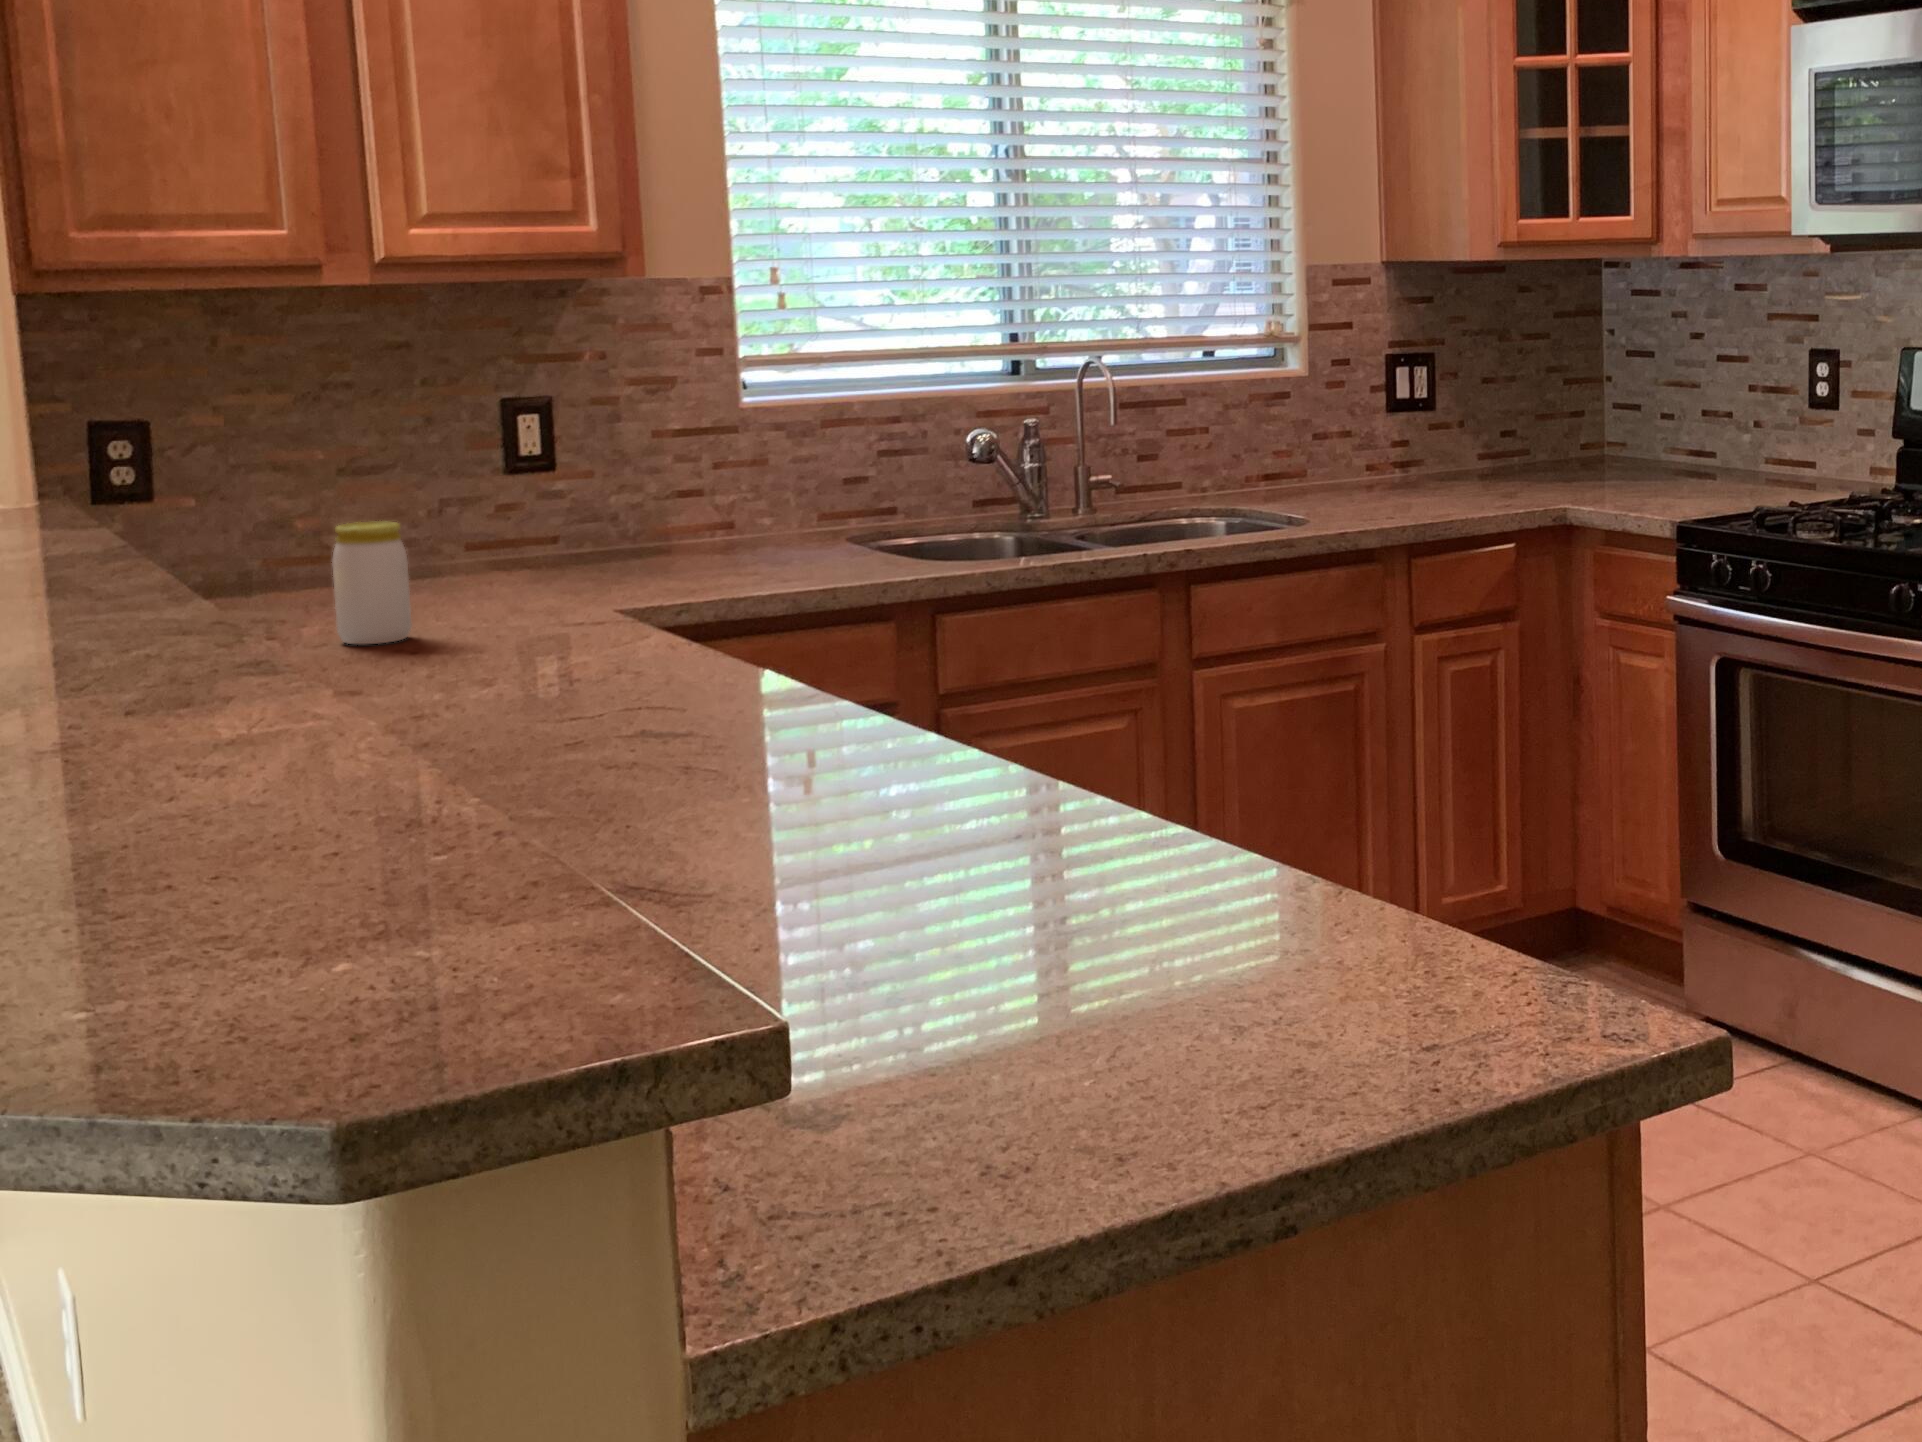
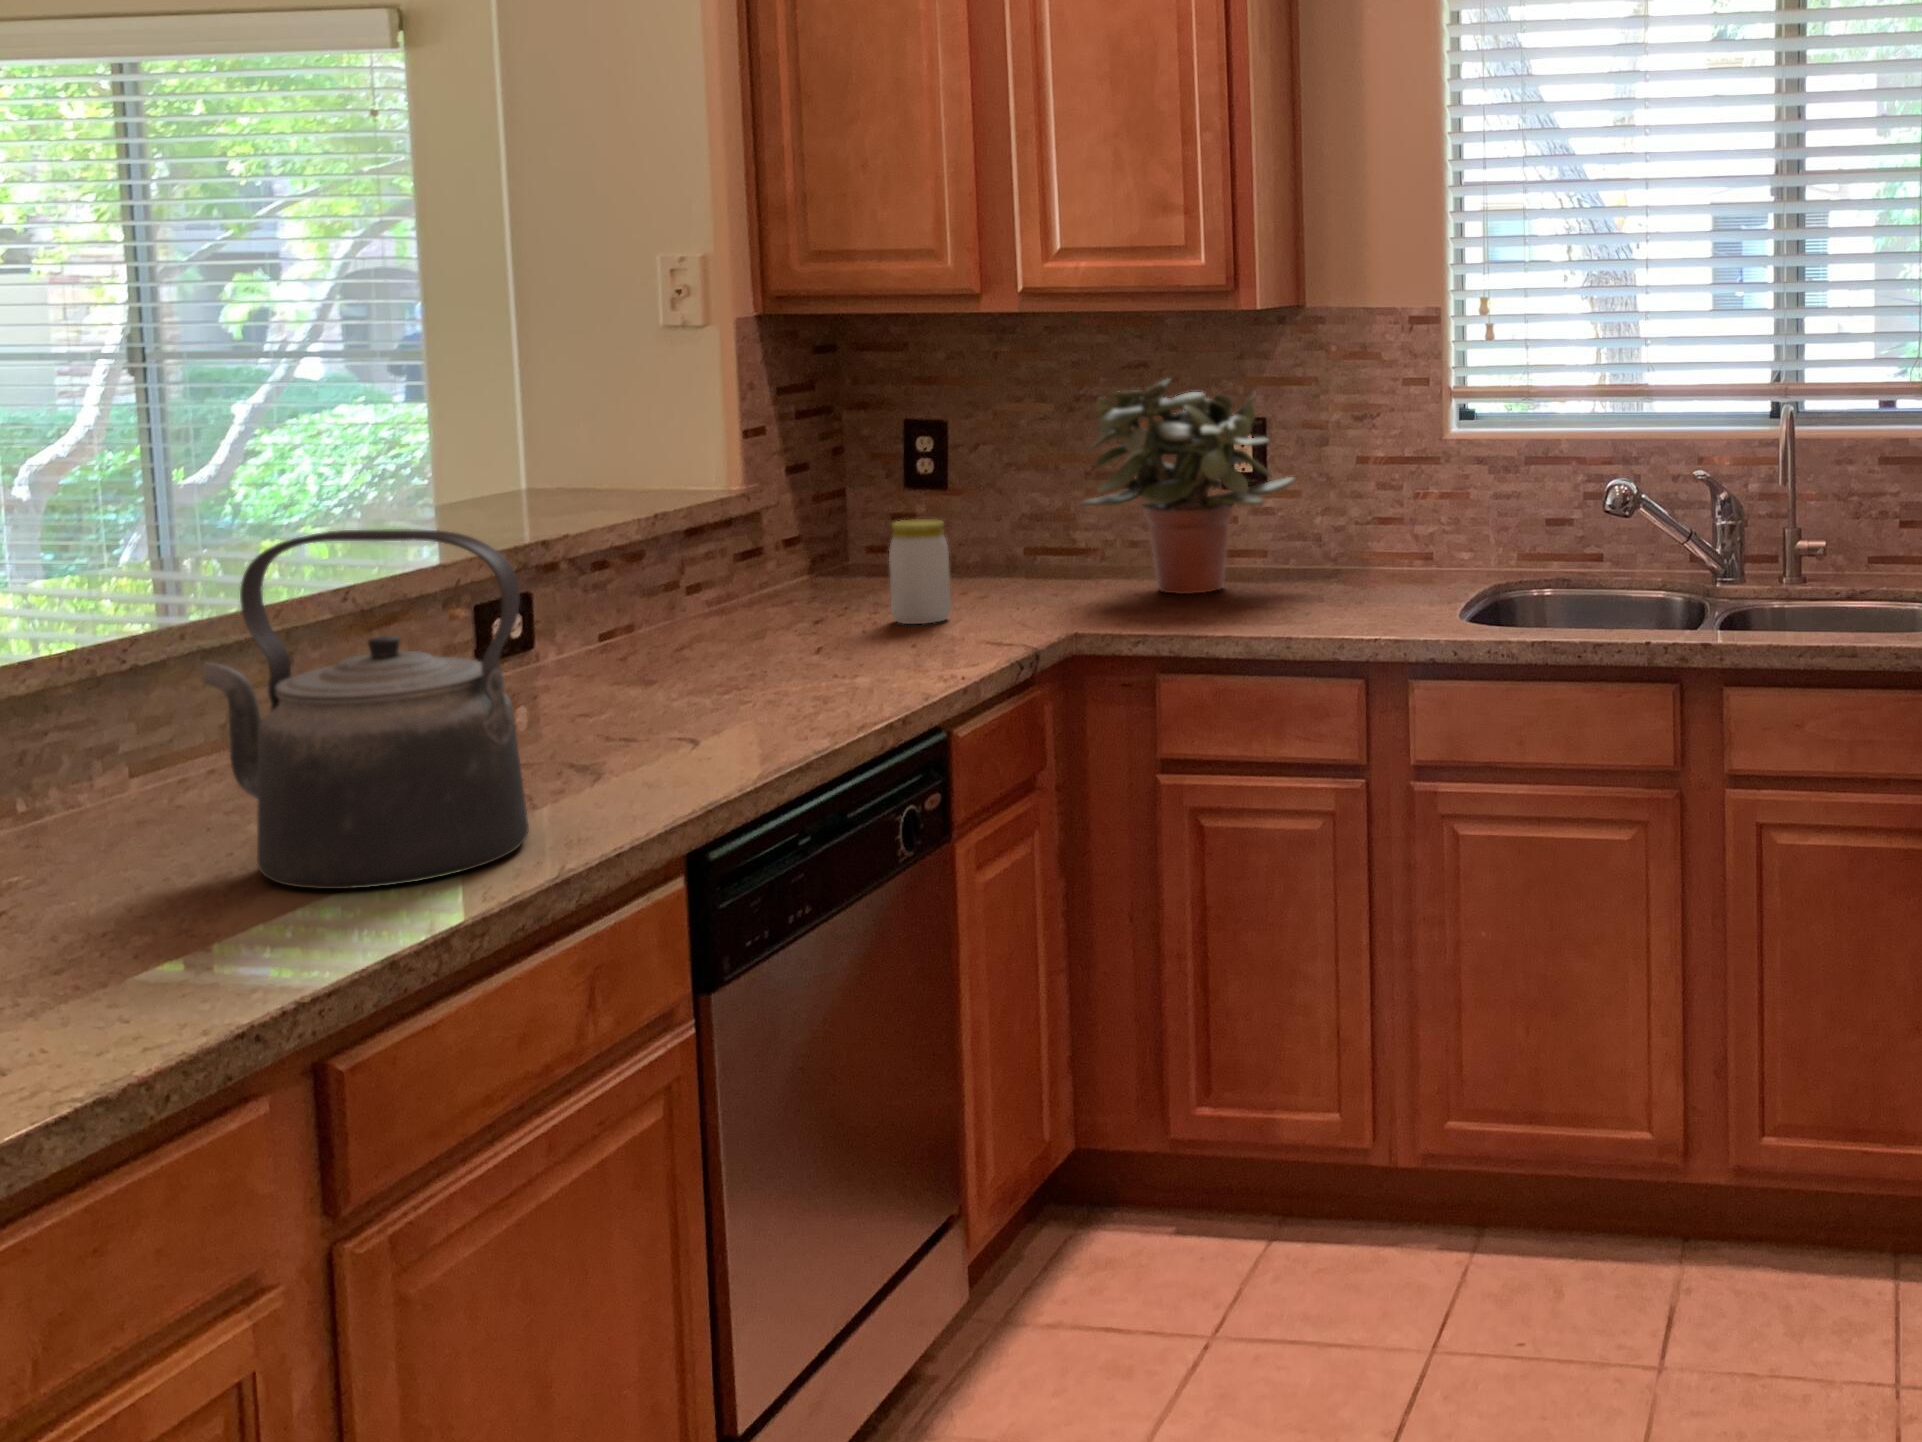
potted plant: none [414,352,662,590] -> present [1081,378,1295,594]
kettle: none [684,475,984,834] -> present [203,529,529,889]

